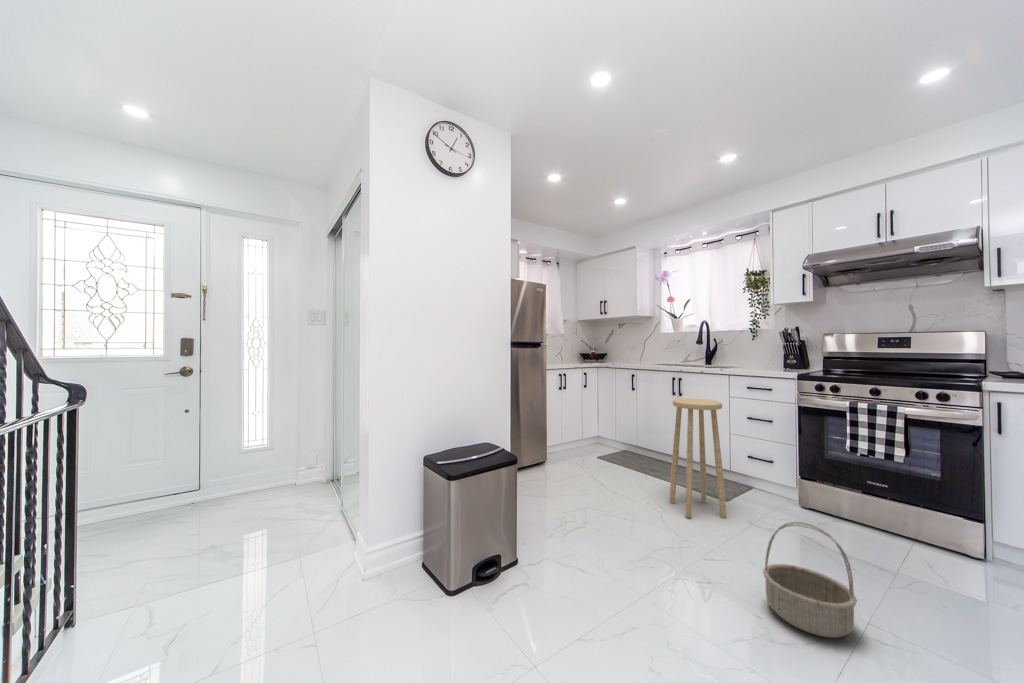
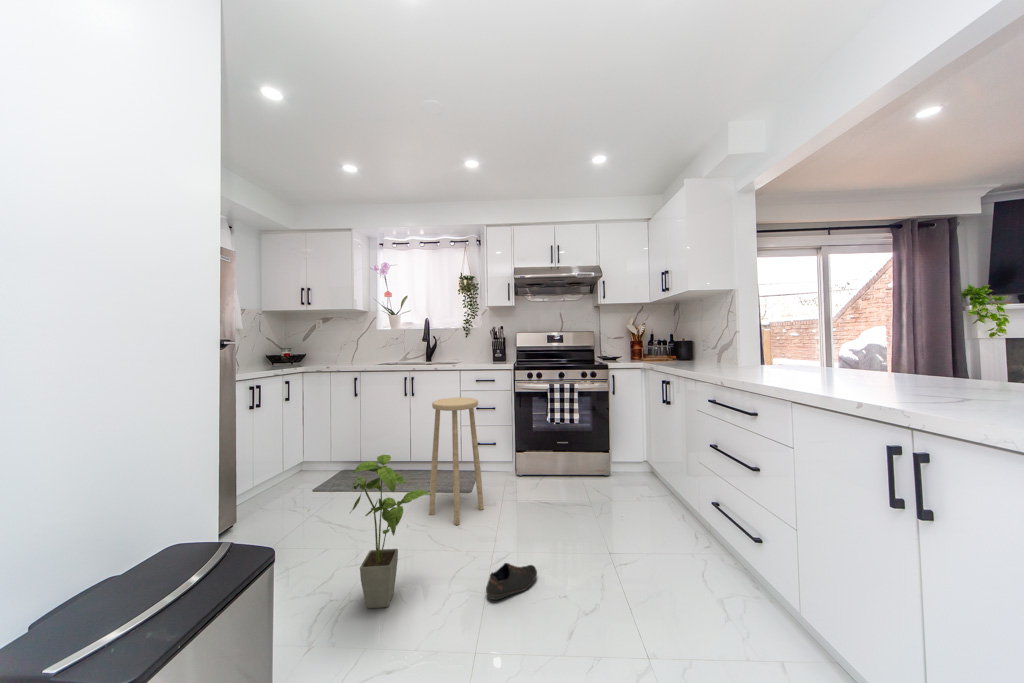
house plant: none [576,425,637,538] -> present [350,455,432,608]
basket: present [763,522,857,638] -> none [565,496,628,591]
shoe: none [671,550,733,584] -> present [486,563,537,600]

